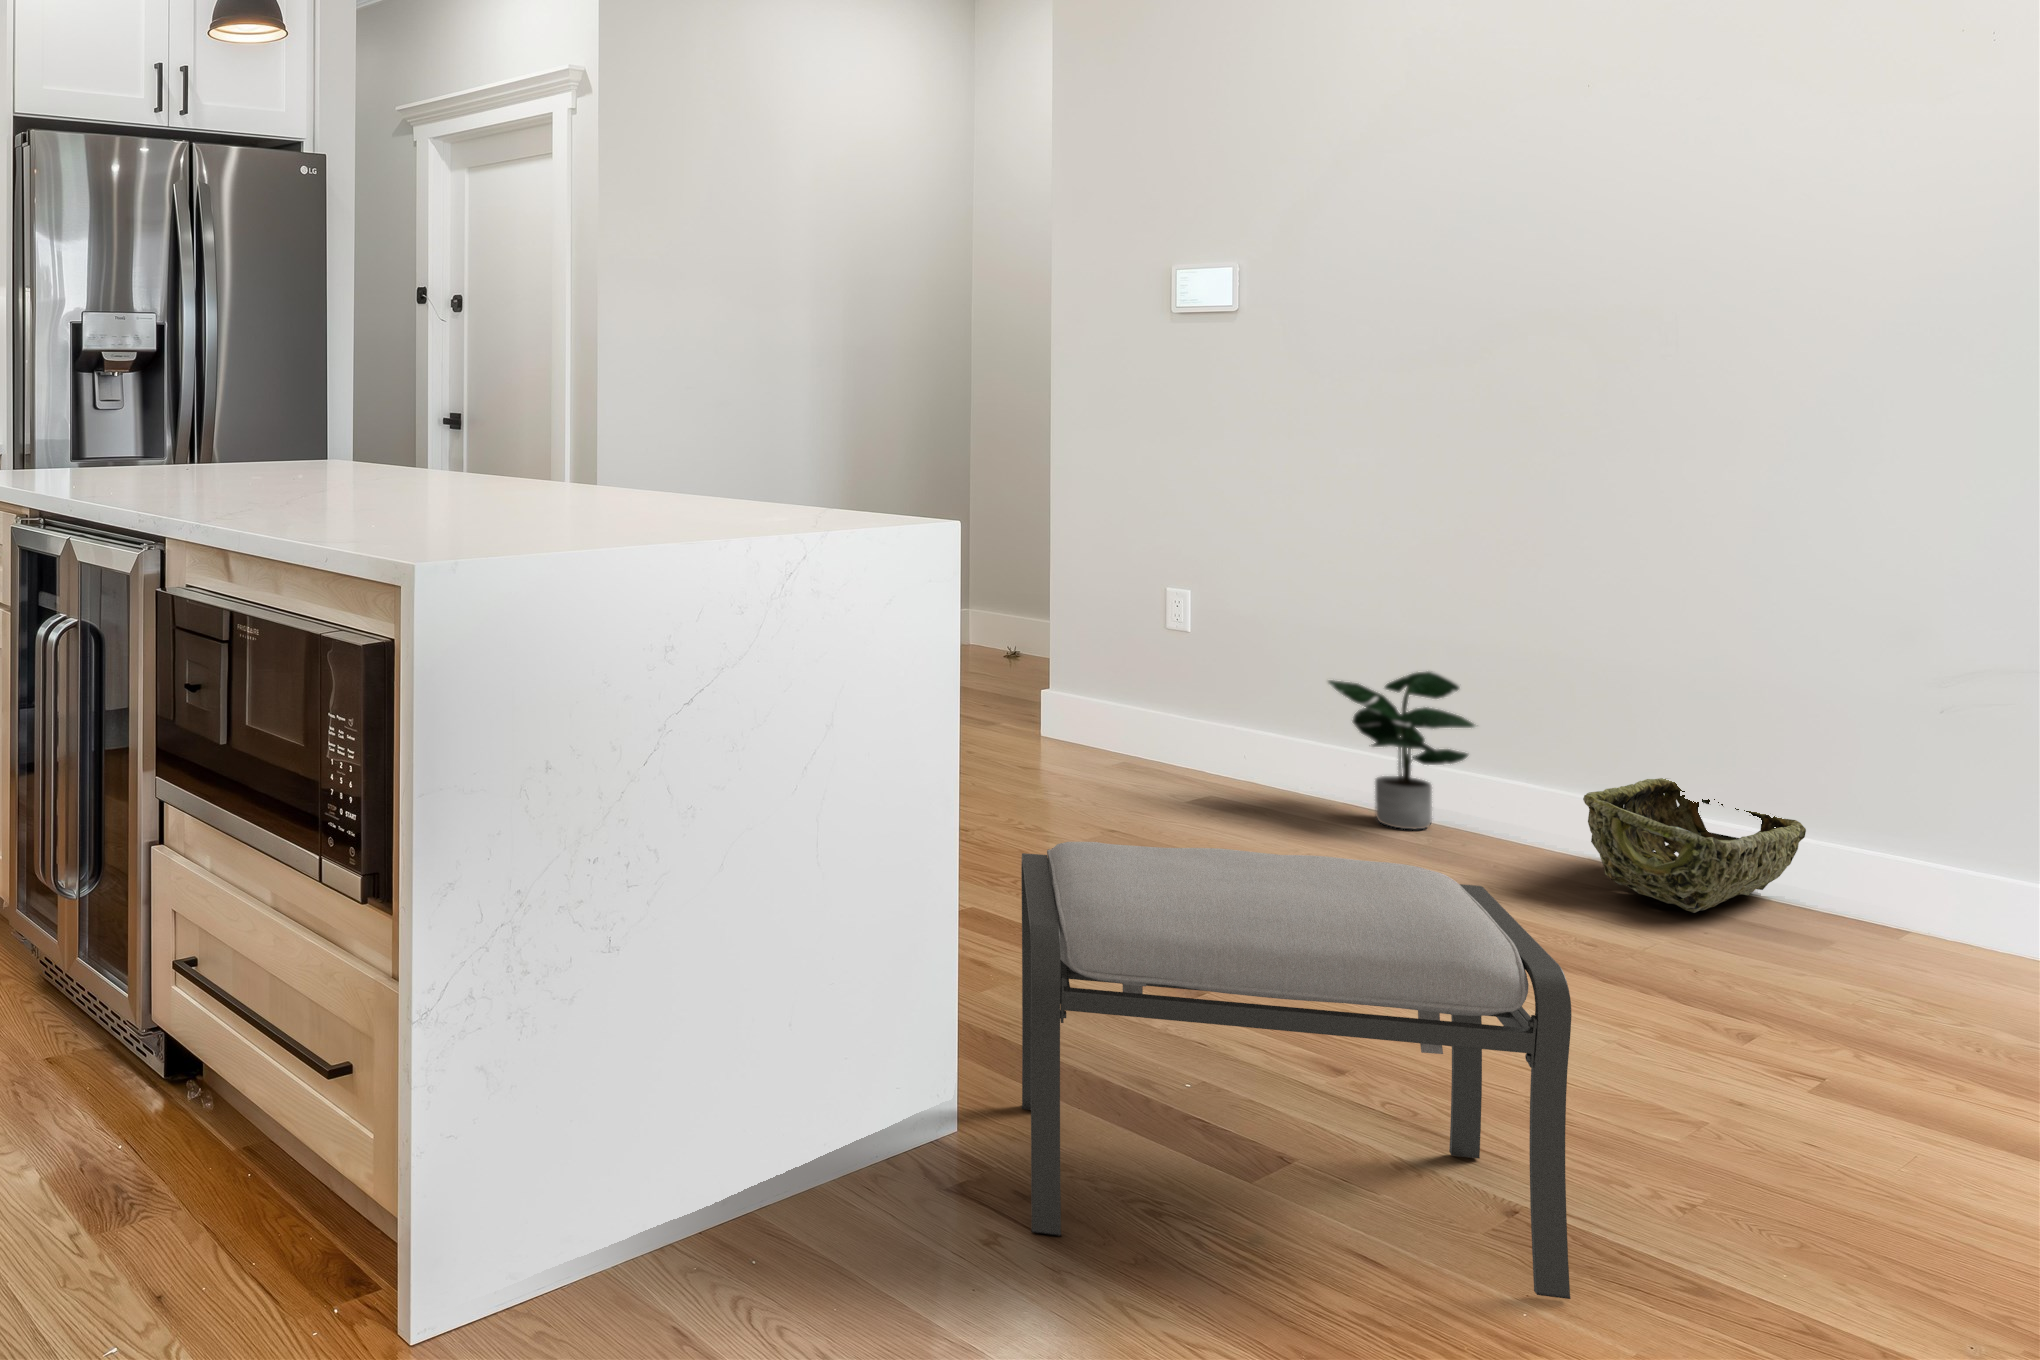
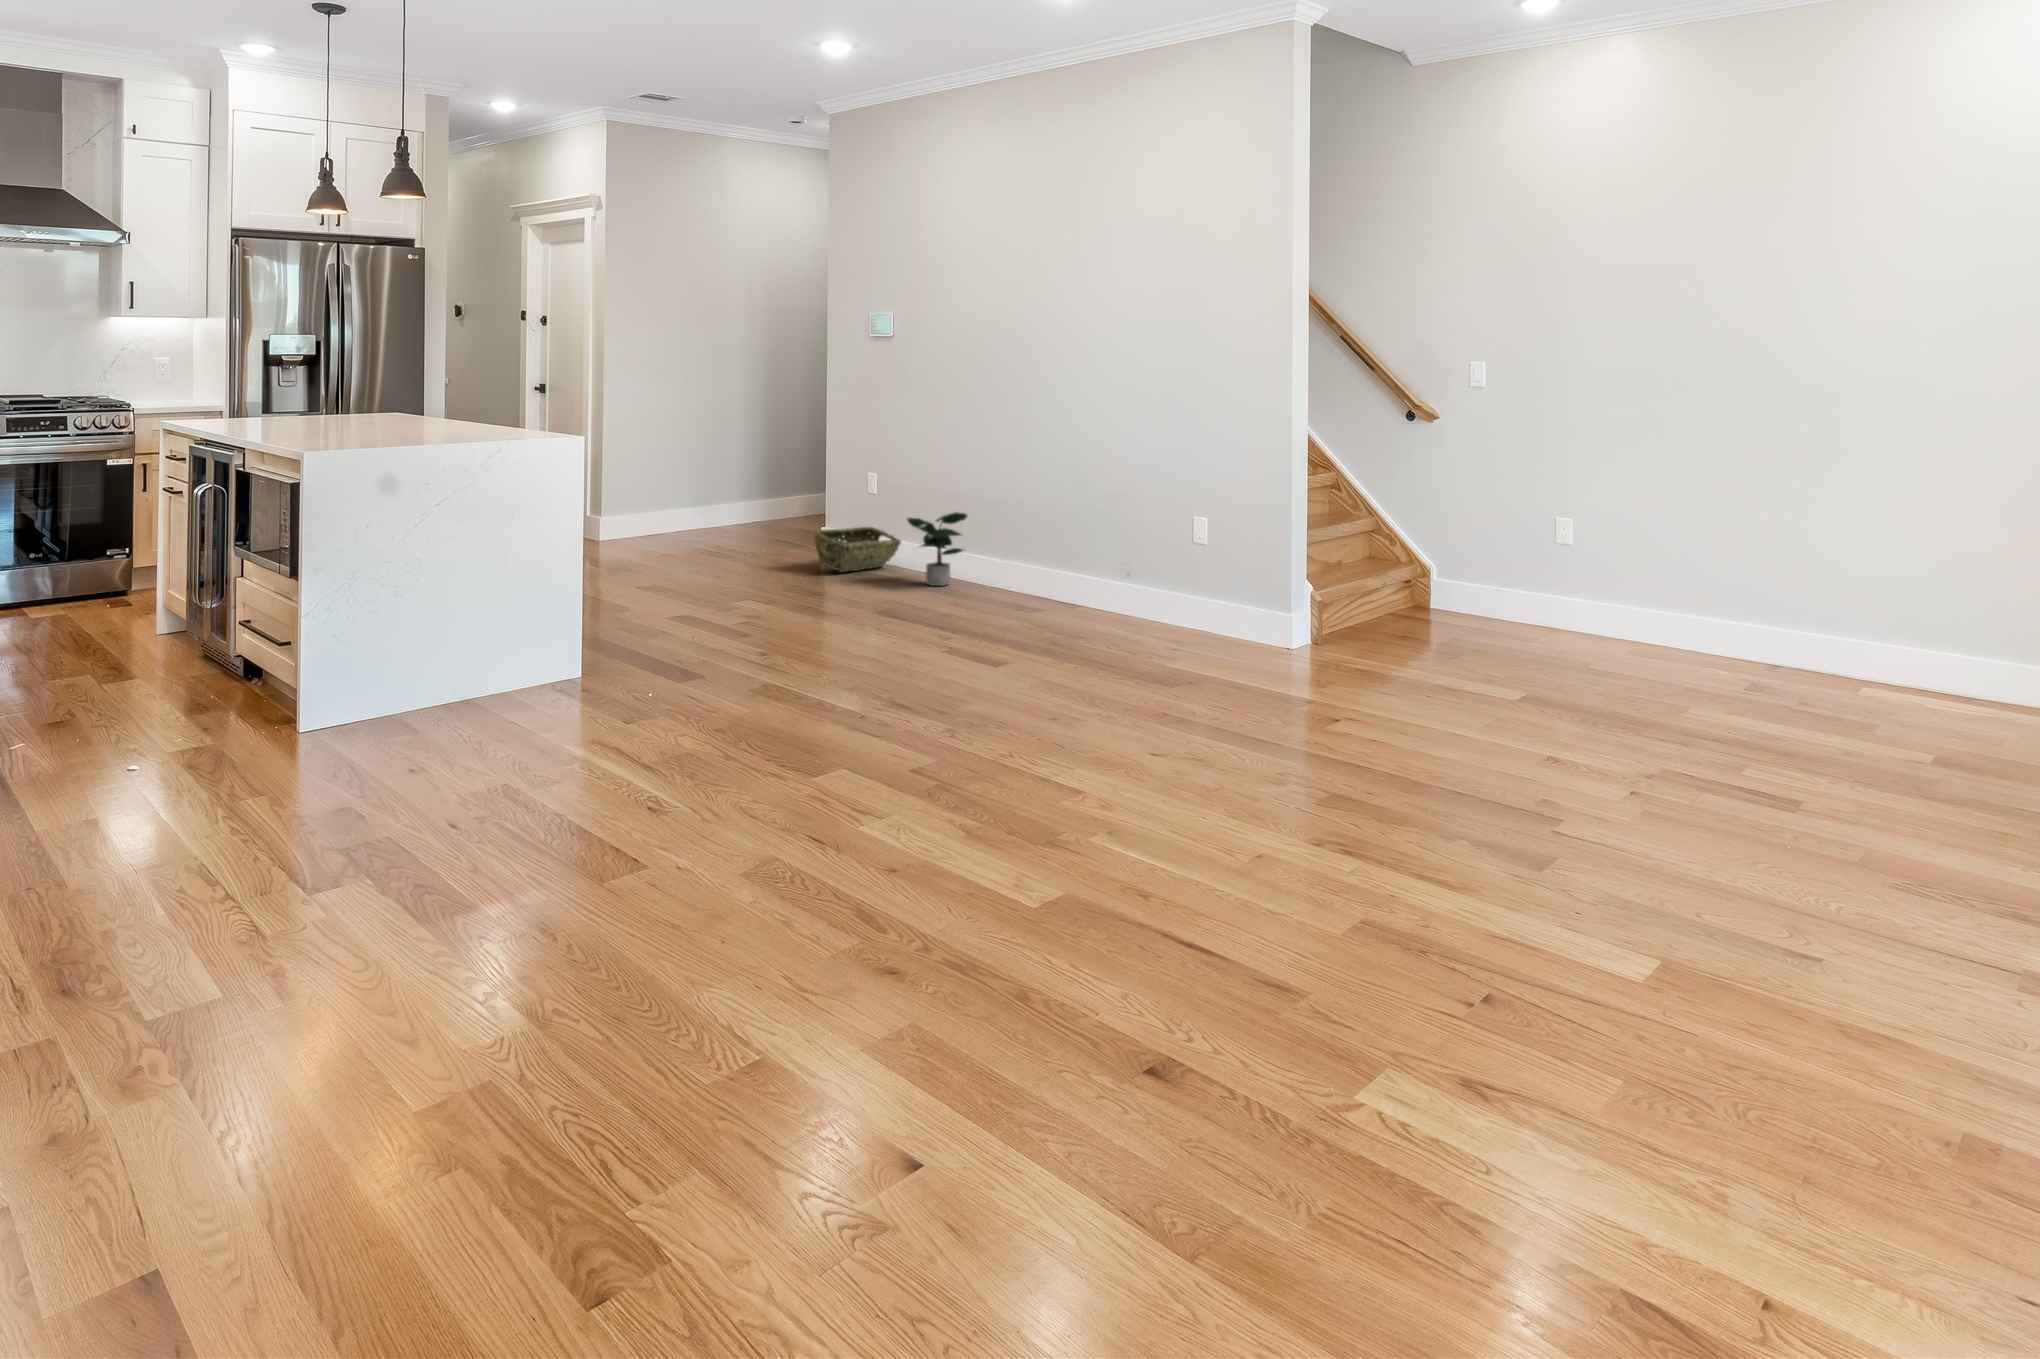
woven basket: present [1583,778,1806,913] -> present [814,527,901,572]
ottoman: present [1021,842,1571,1299] -> none [575,564,784,707]

